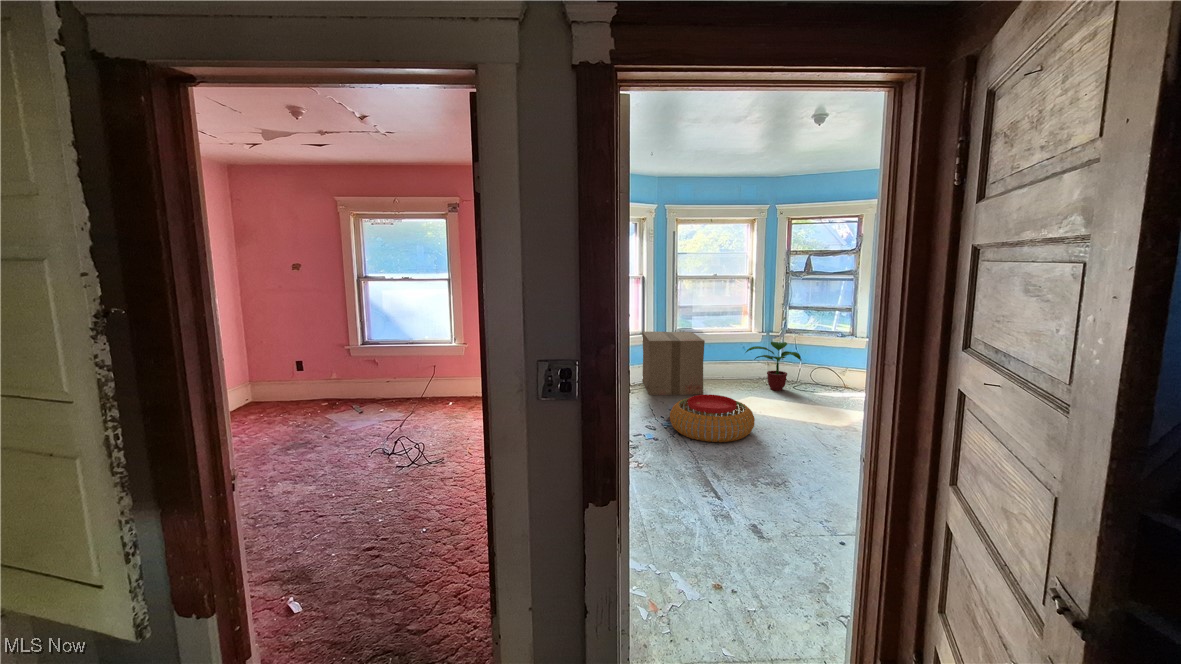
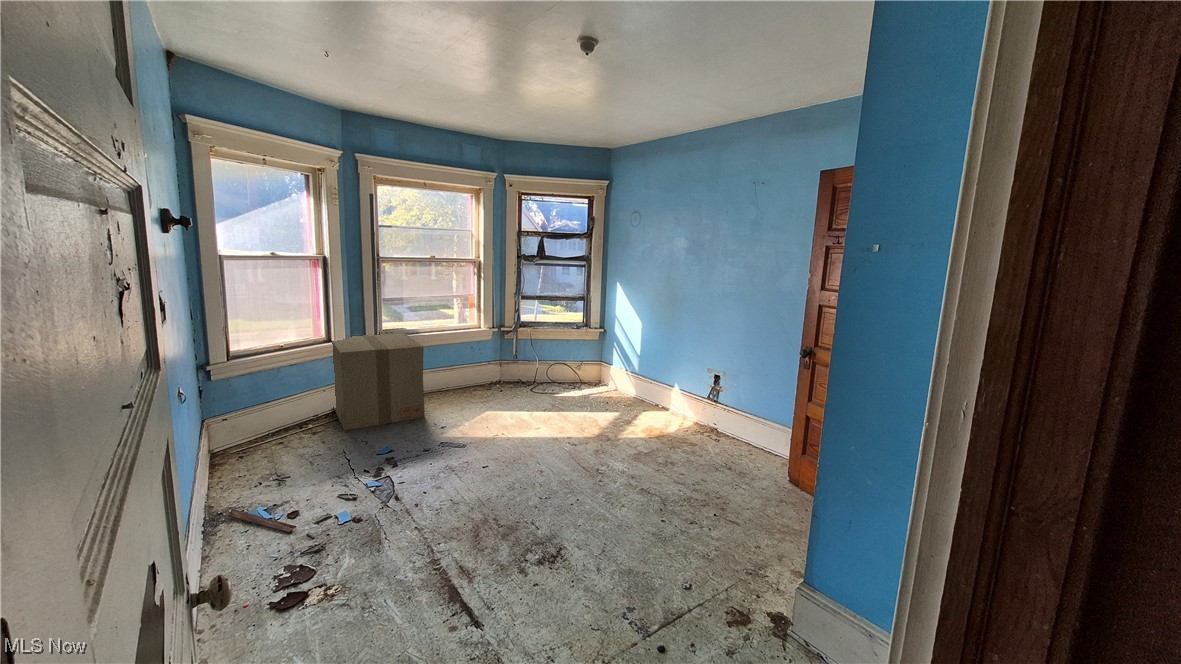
potted plant: present [746,342,801,391] -> none [475,339,541,398]
pouf: present [670,394,755,442] -> none [380,428,503,506]

